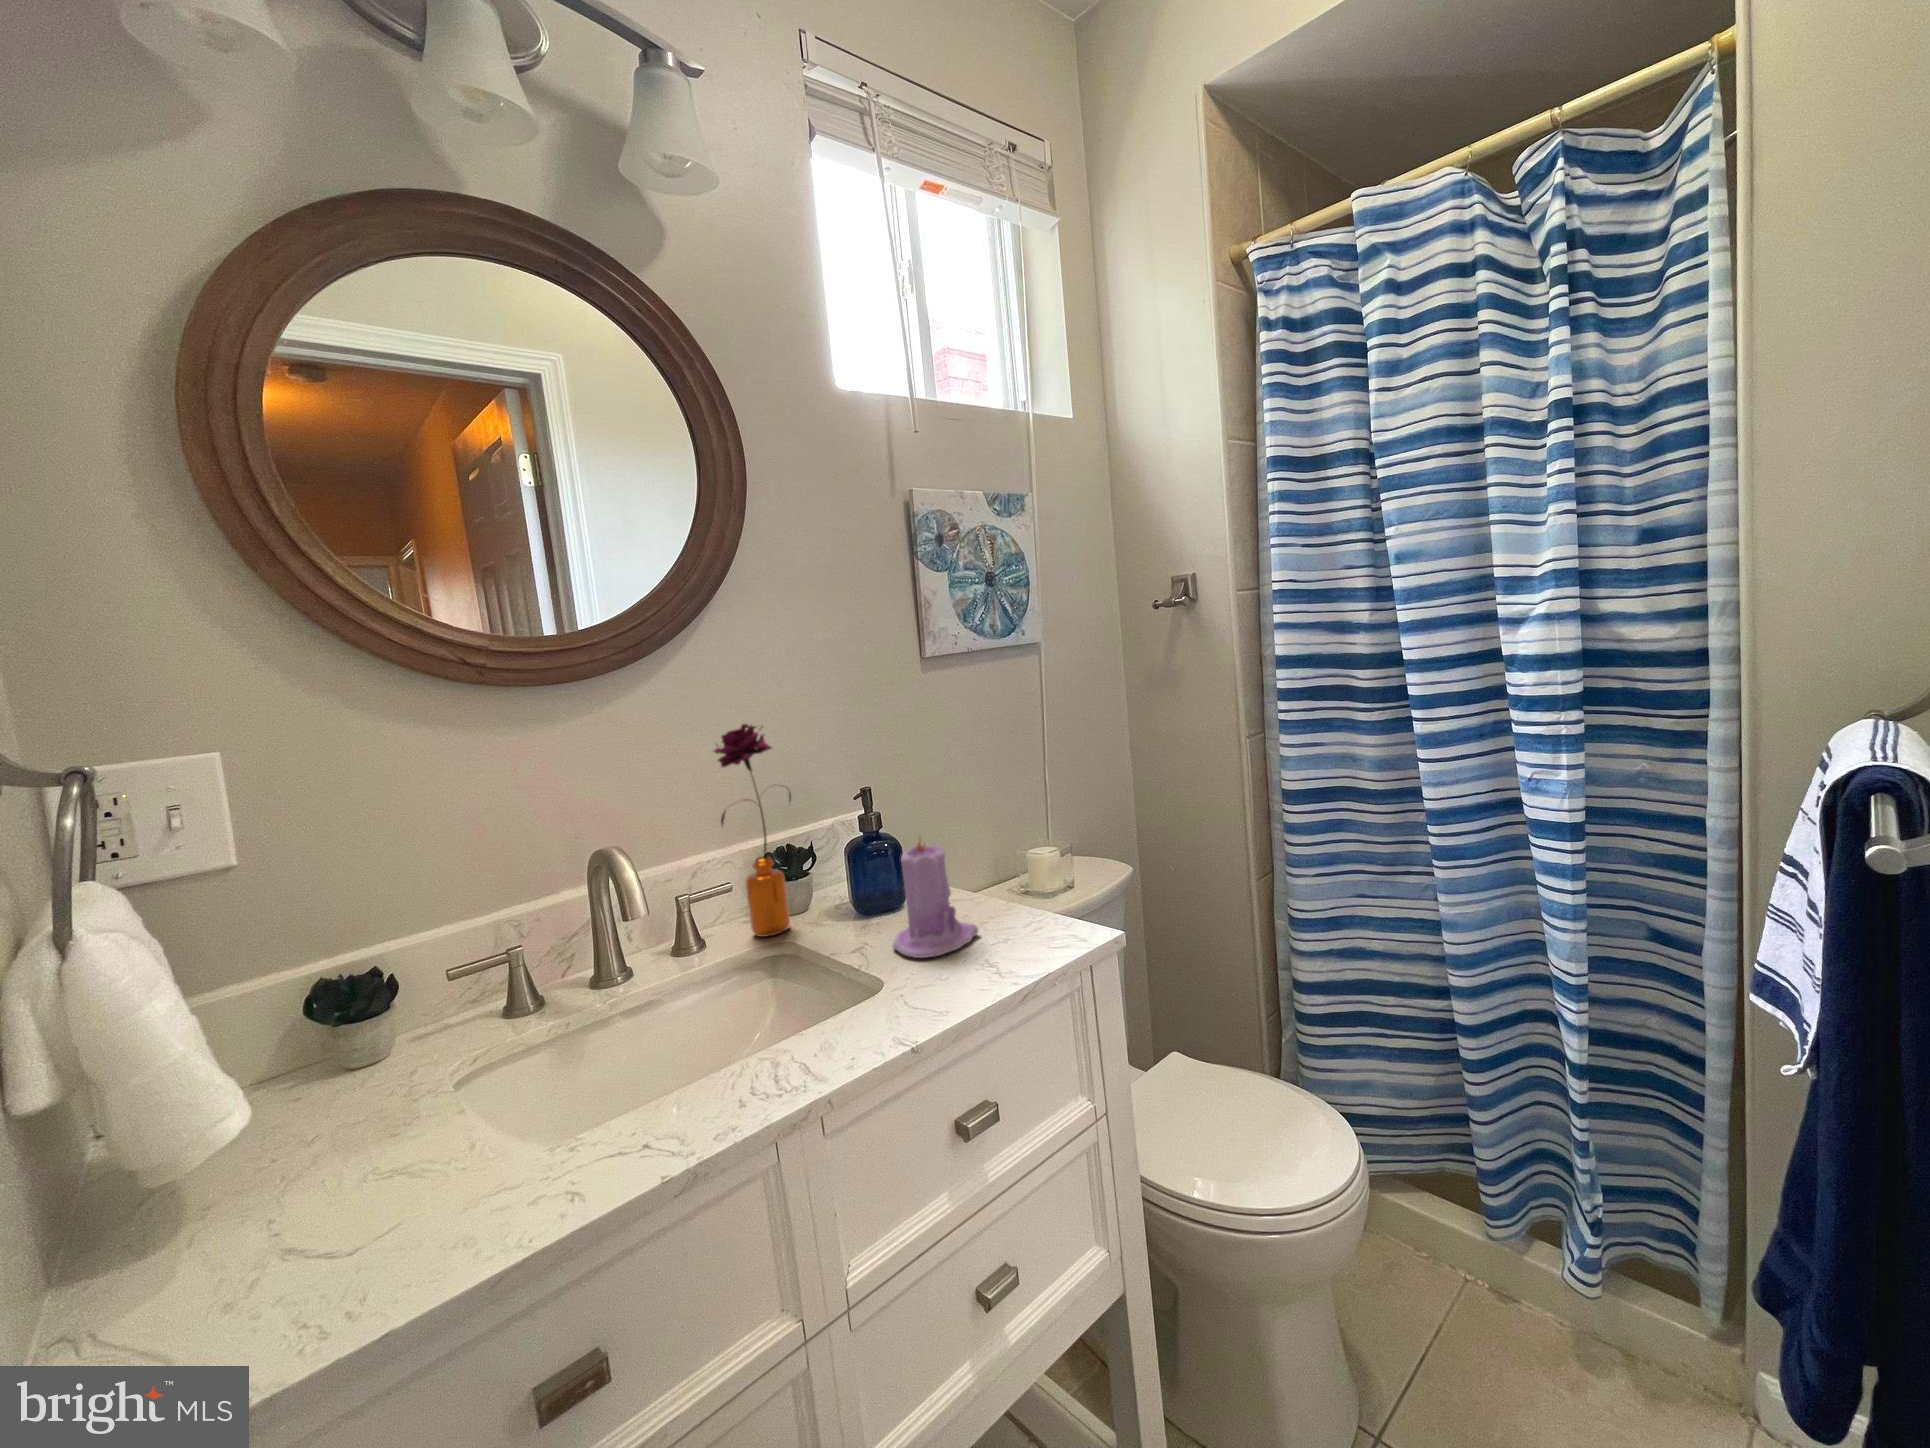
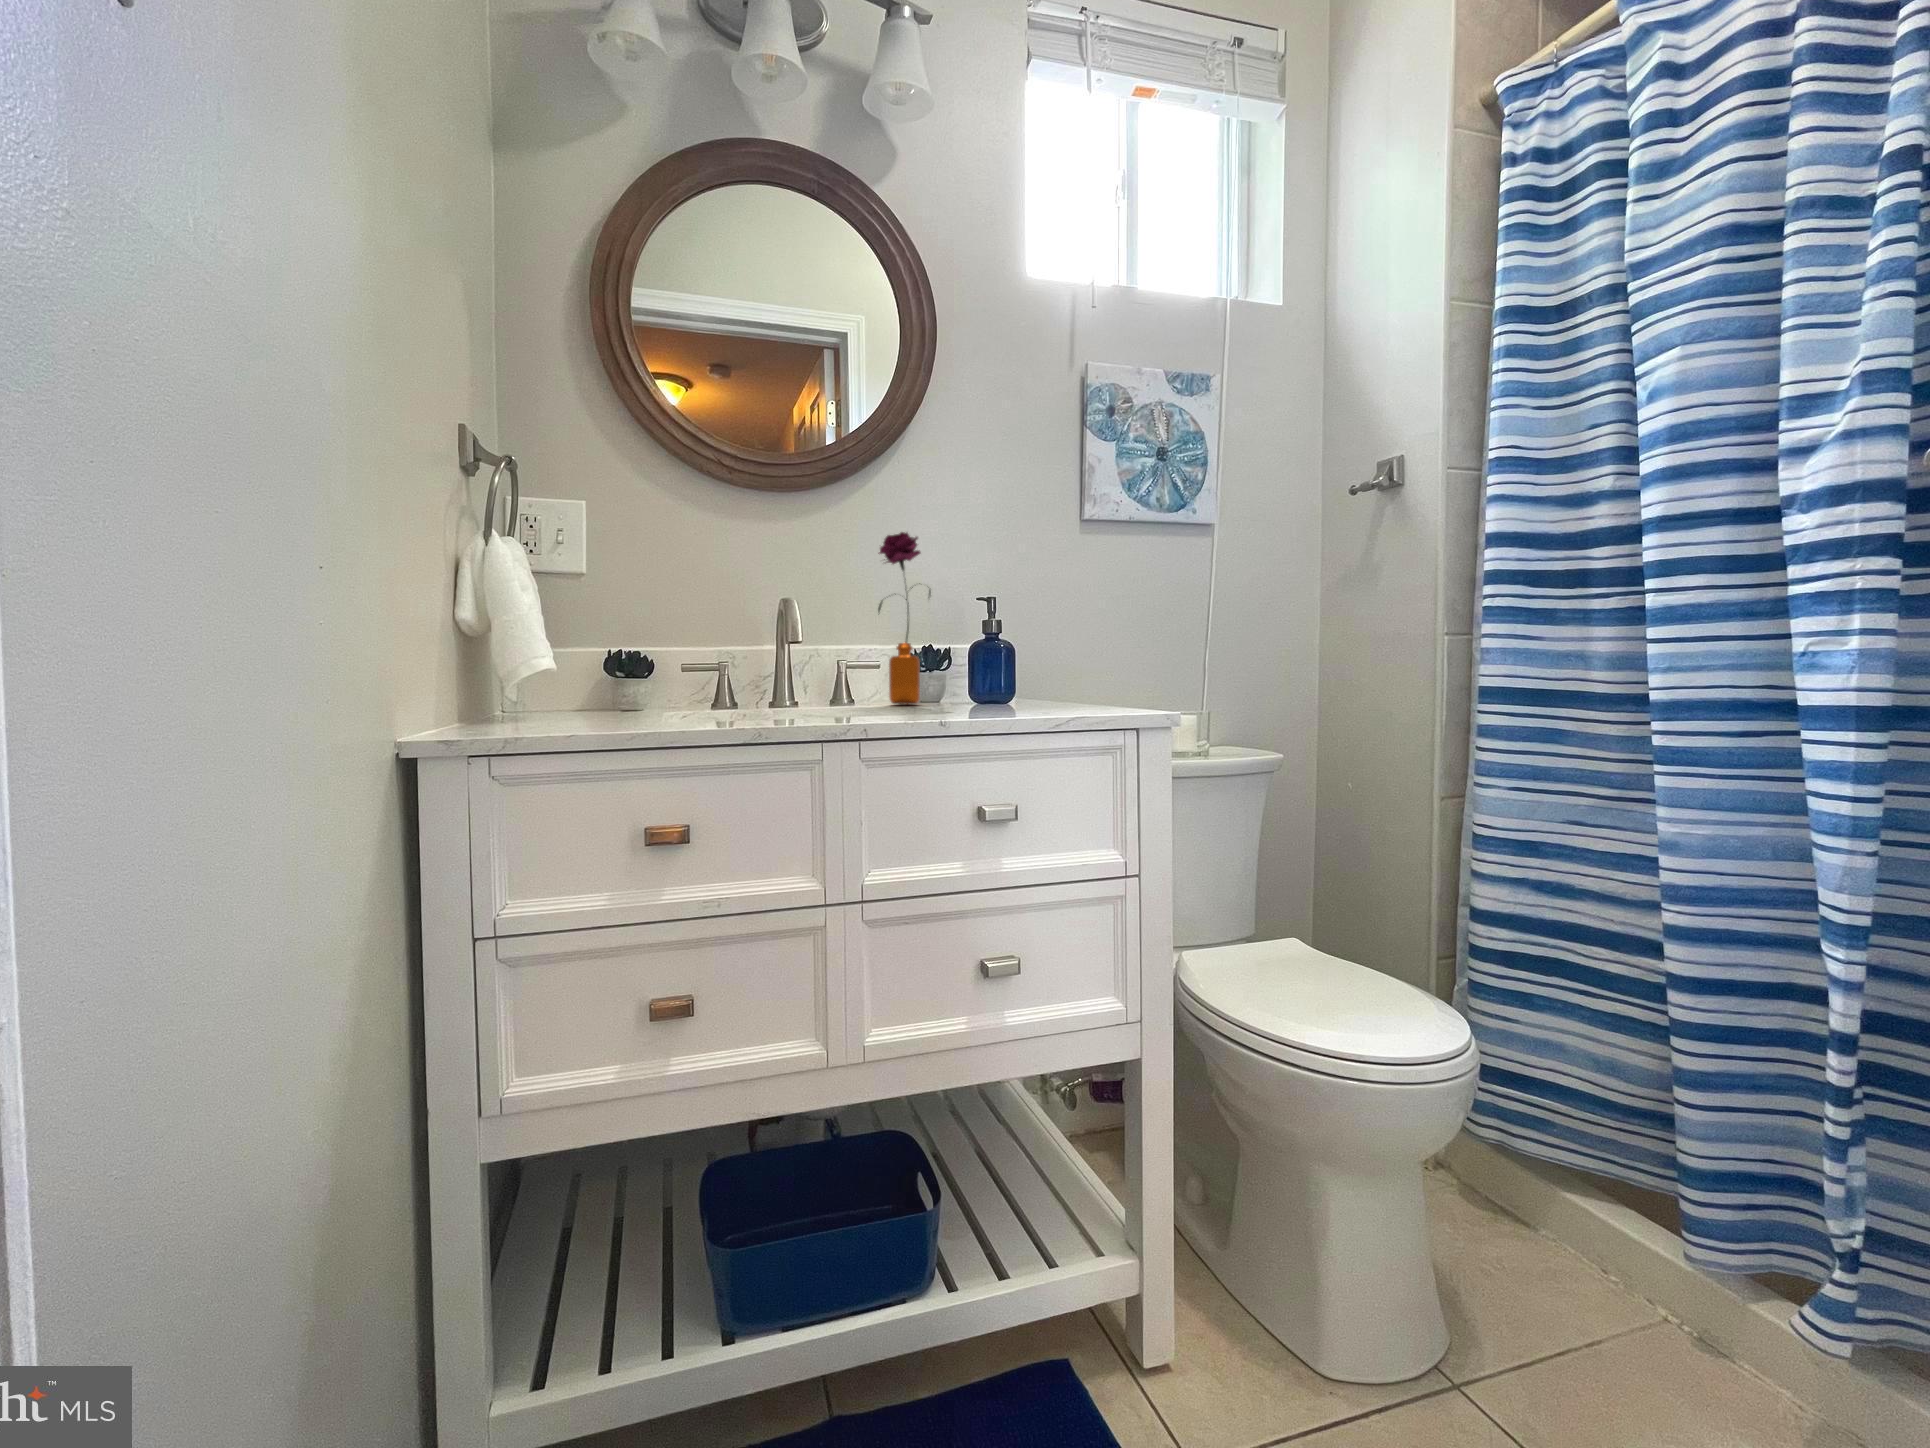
candle: present [892,838,978,958] -> none [979,614,1054,712]

